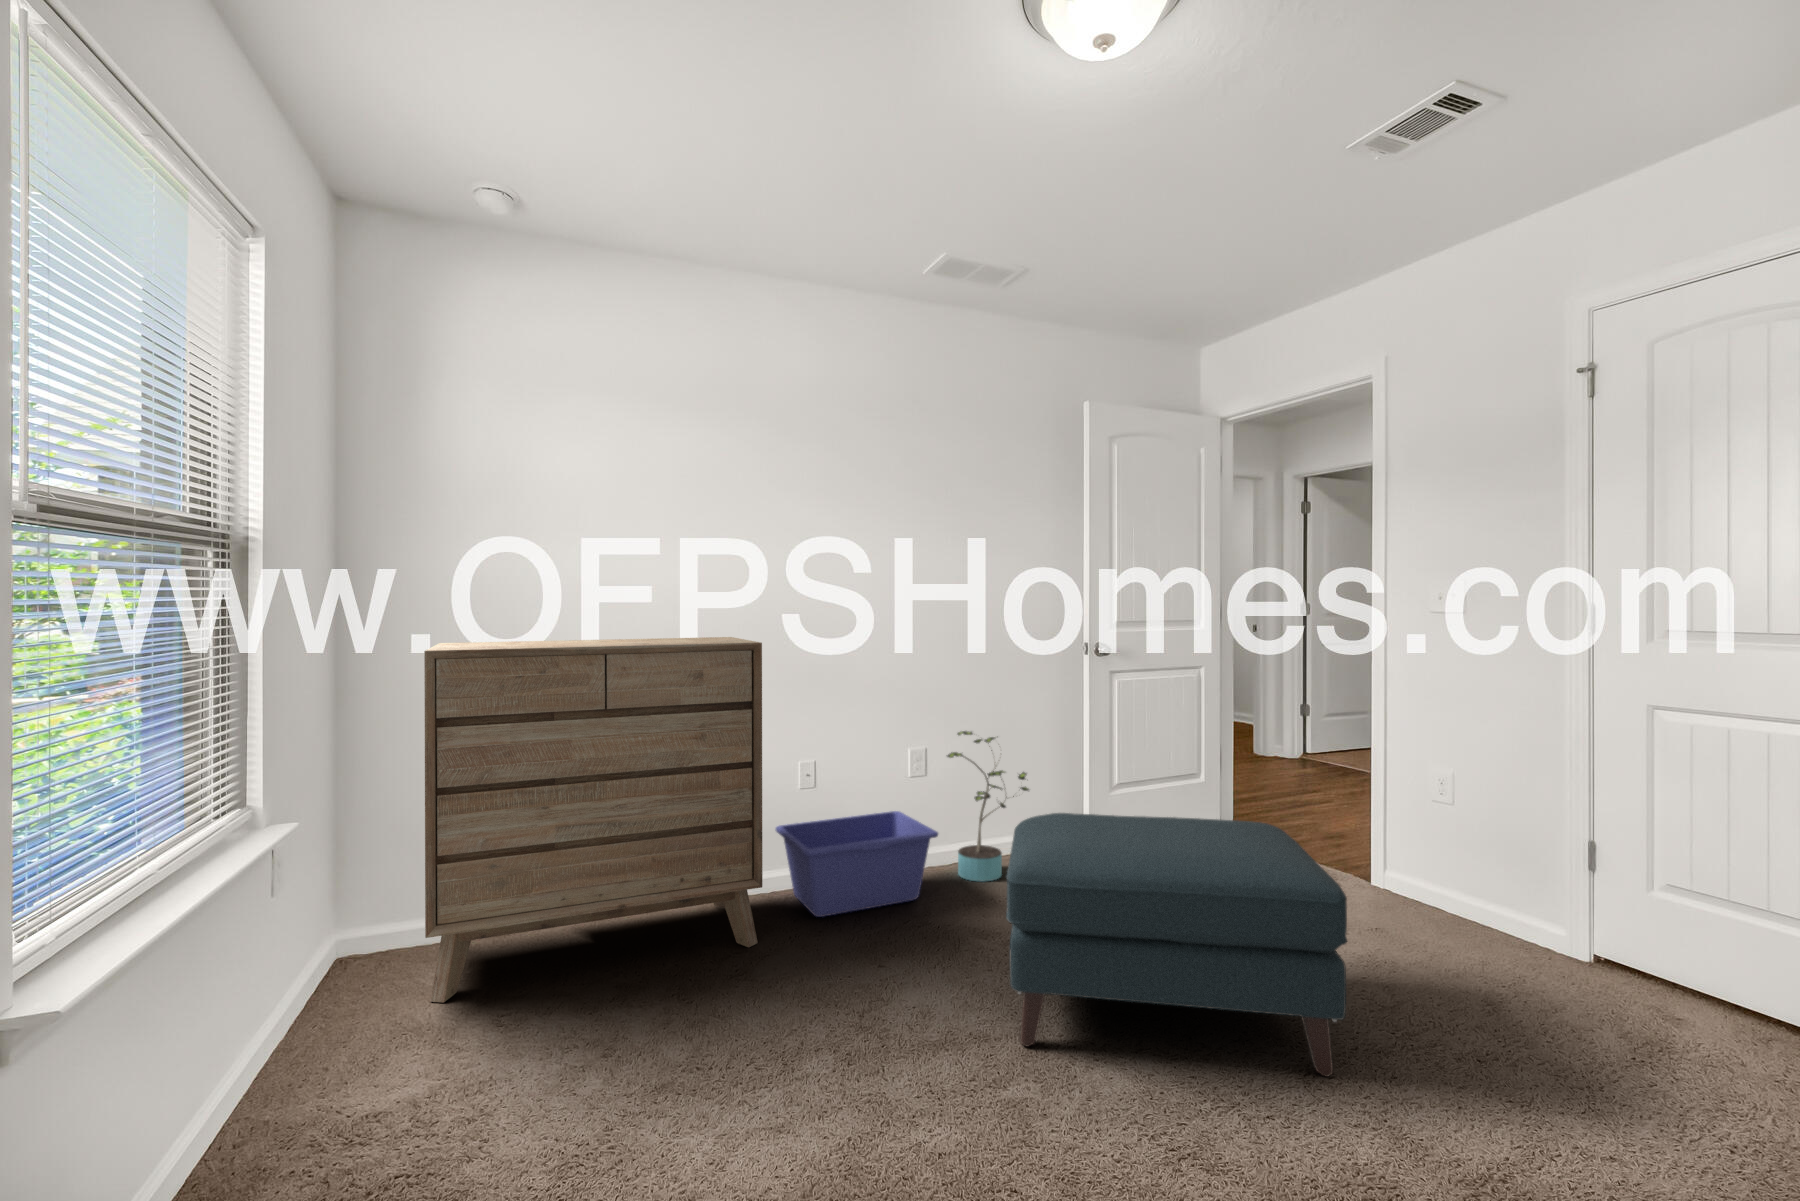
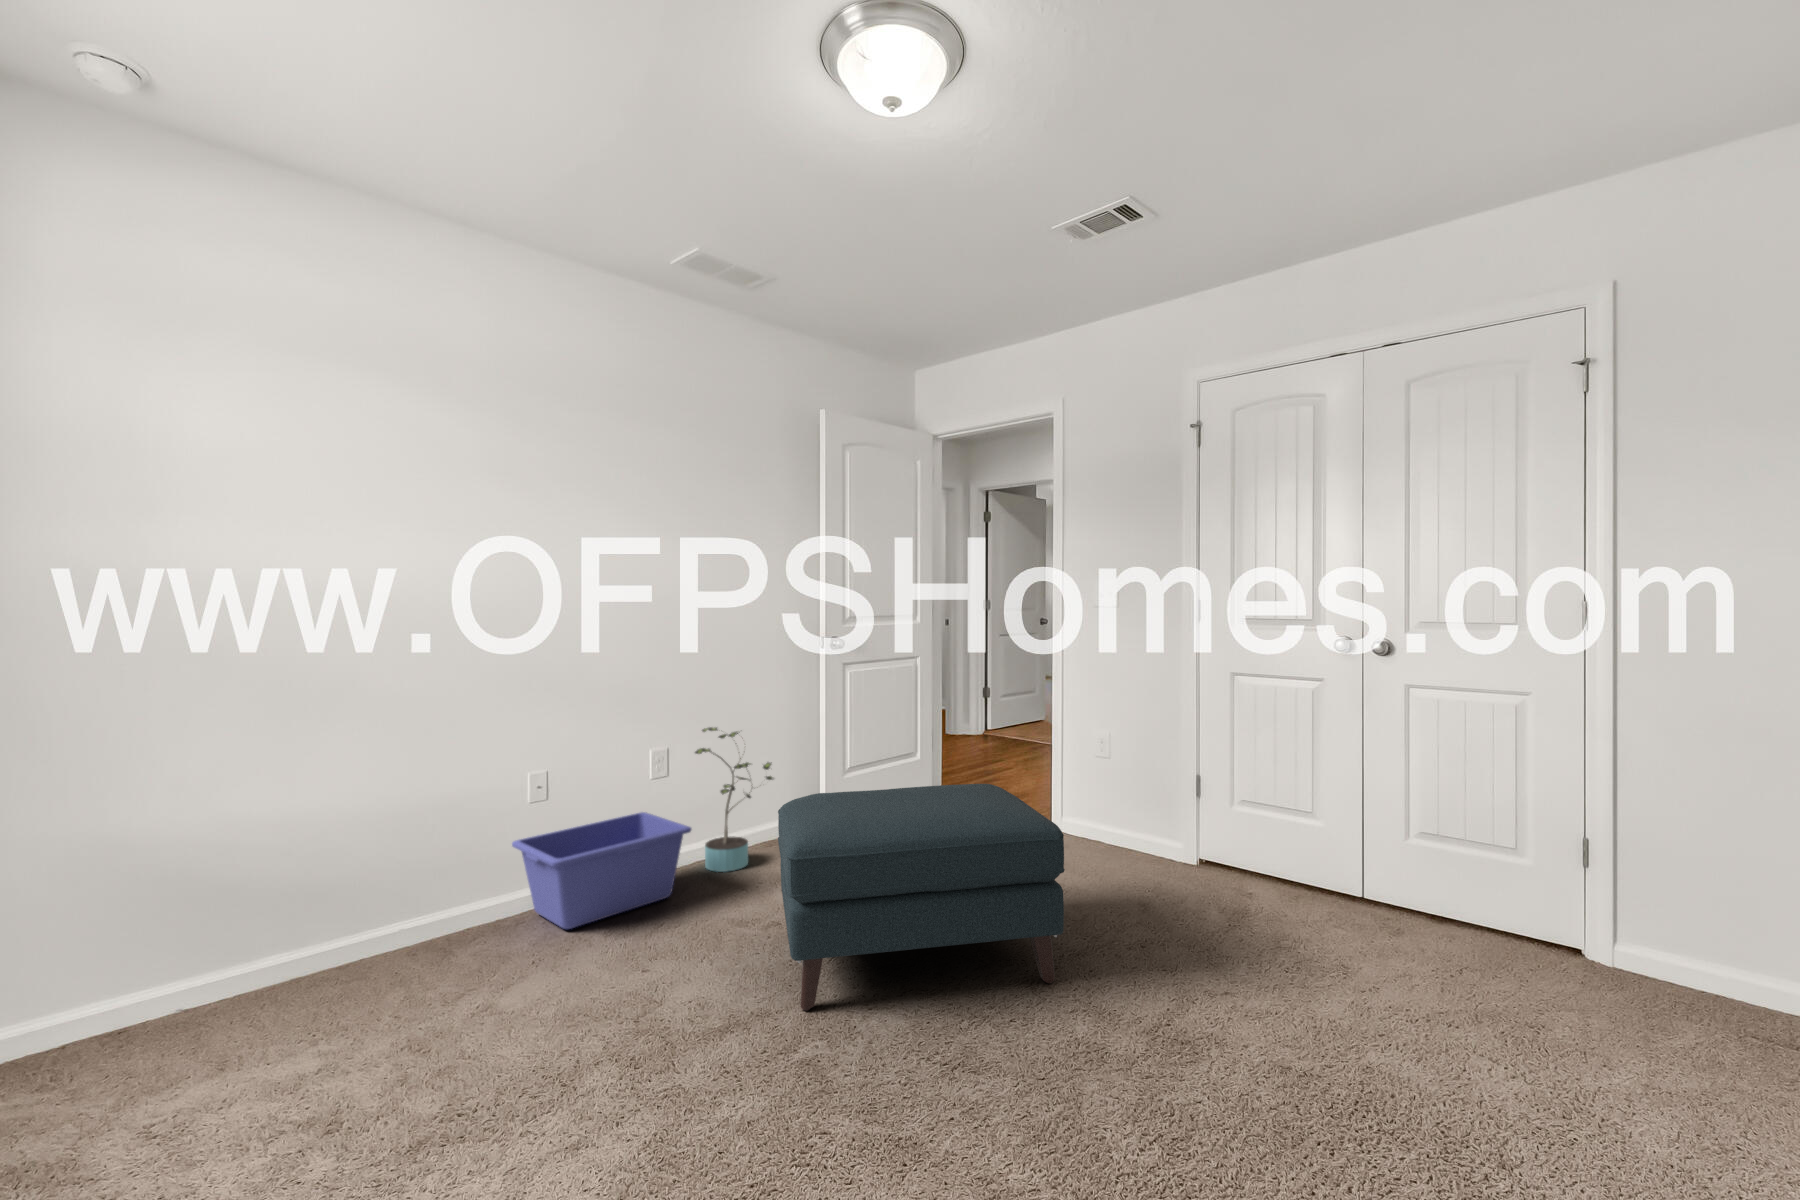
dresser: present [424,637,763,1002] -> none [45,641,509,1113]

